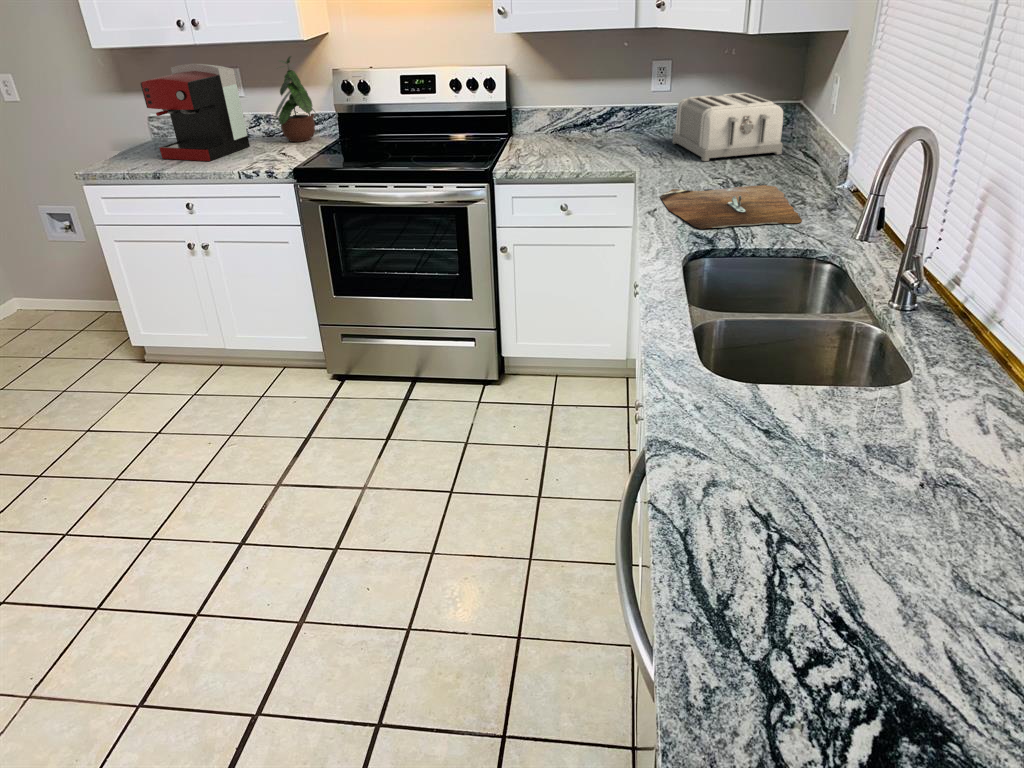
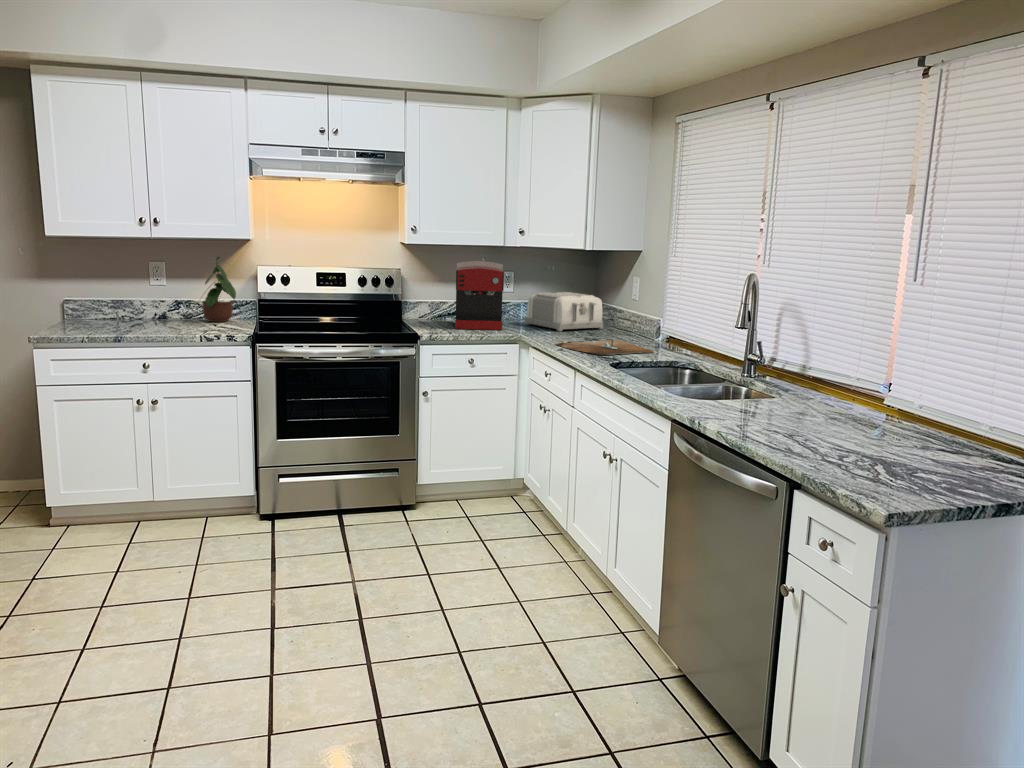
coffee maker: present [141,64,250,161] -> present [455,261,504,330]

